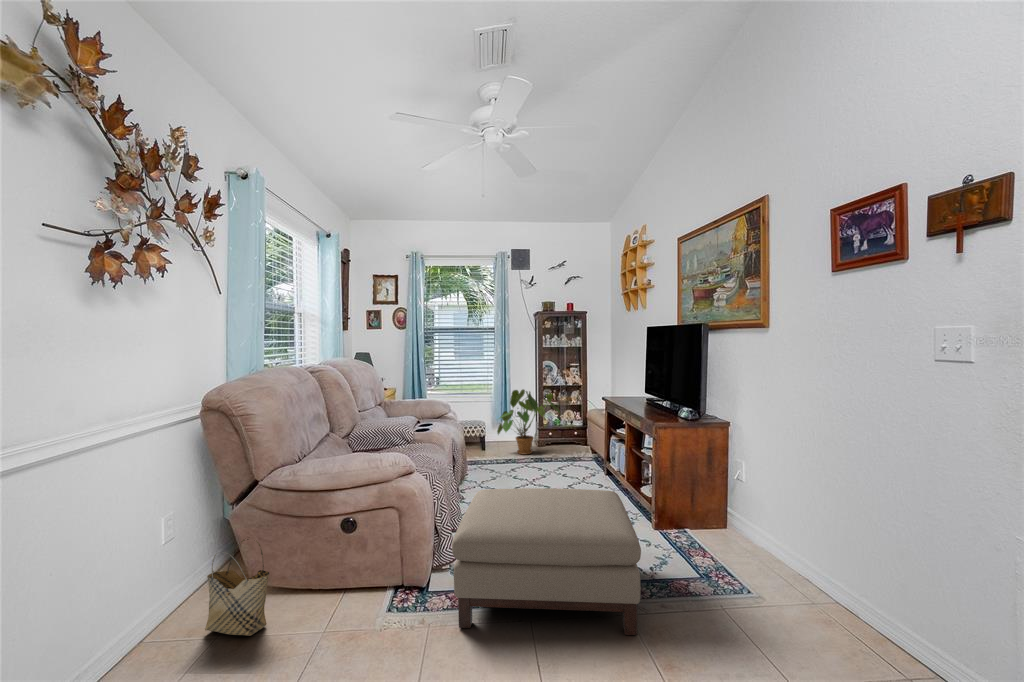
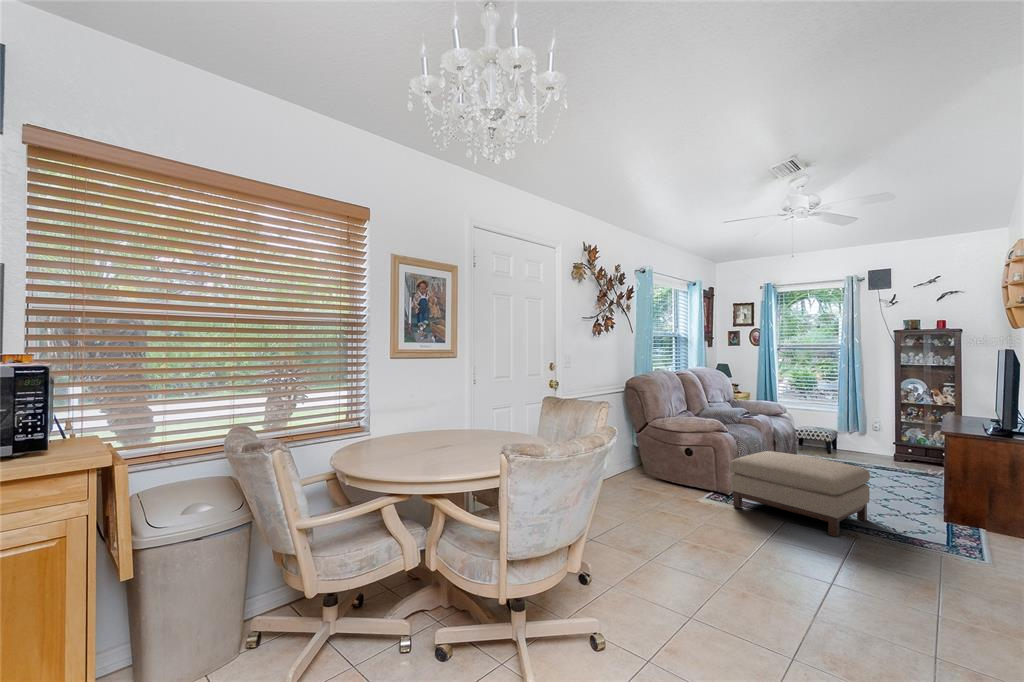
house plant: present [497,389,561,454] -> none [840,403,917,463]
woven basket: present [205,539,270,636] -> none [625,444,650,483]

